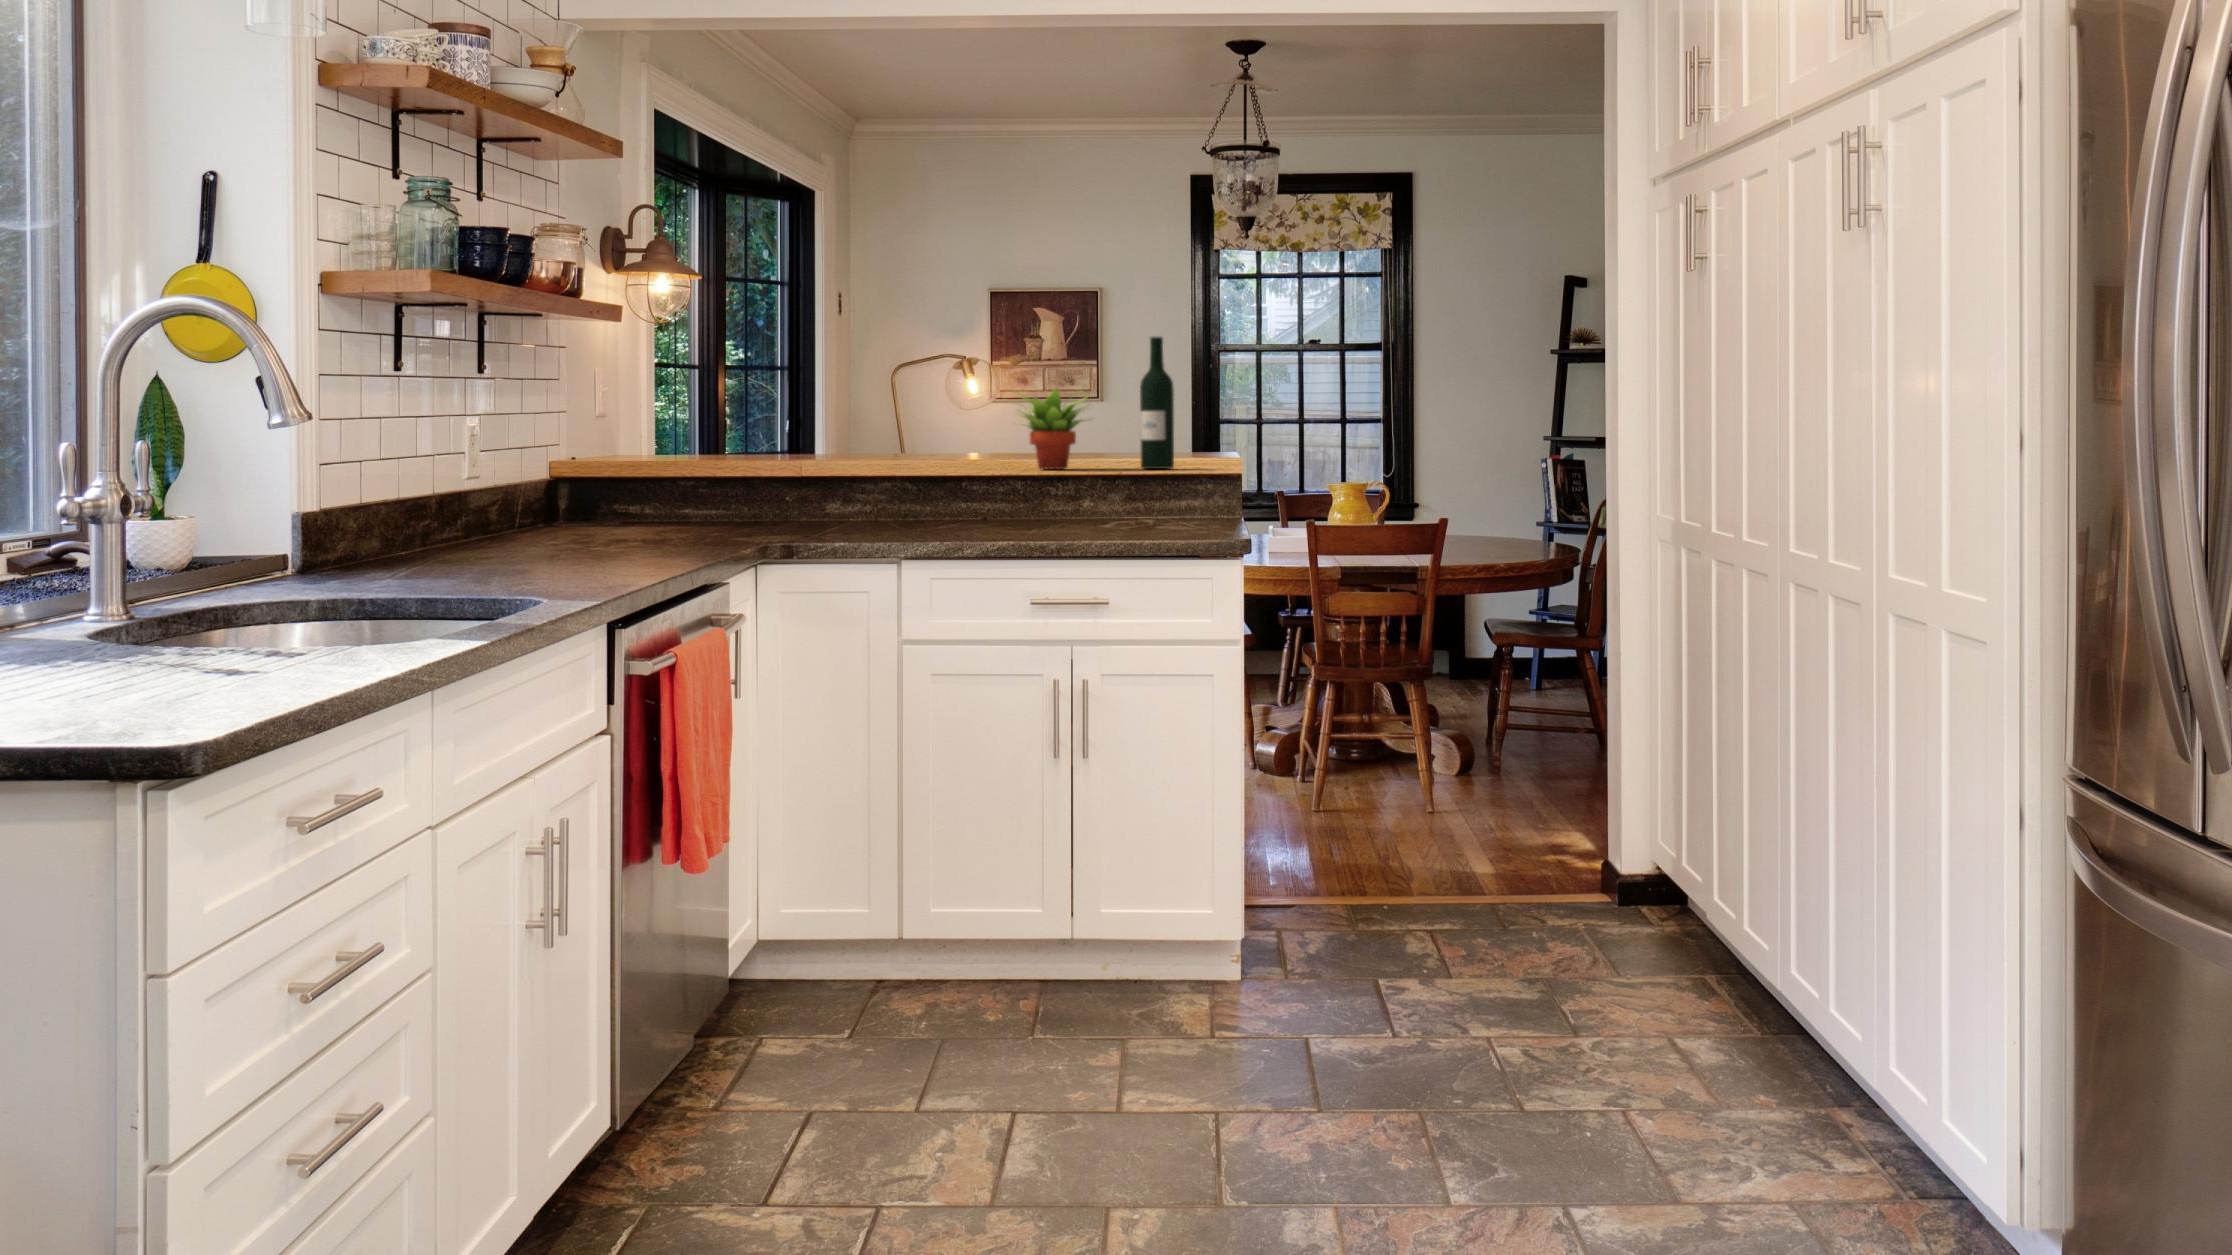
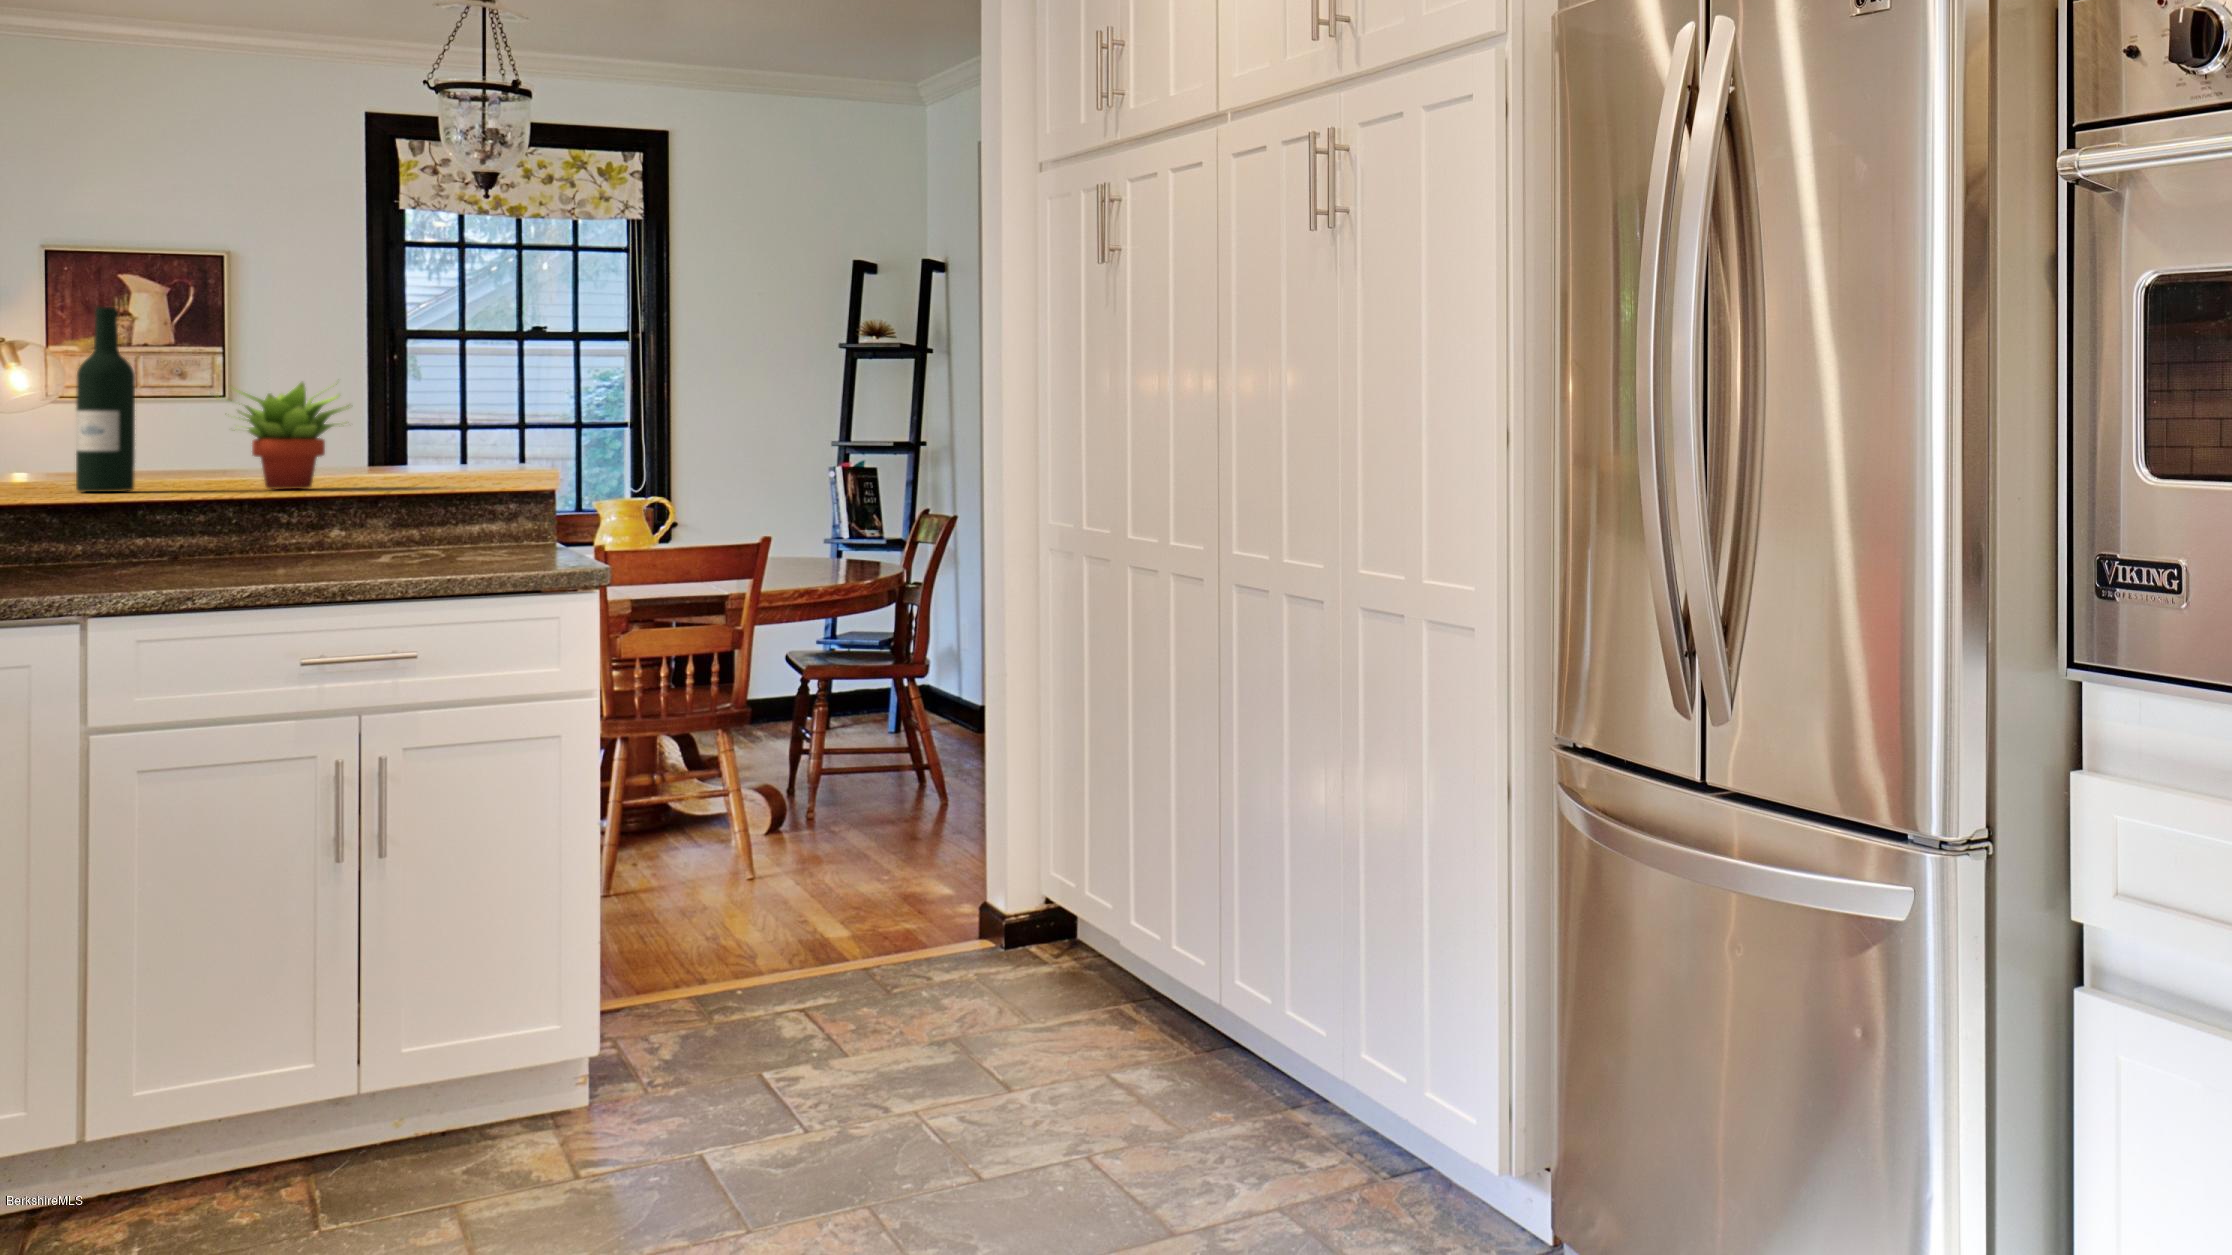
wine bottle: present [1140,337,1174,469] -> present [76,307,135,492]

